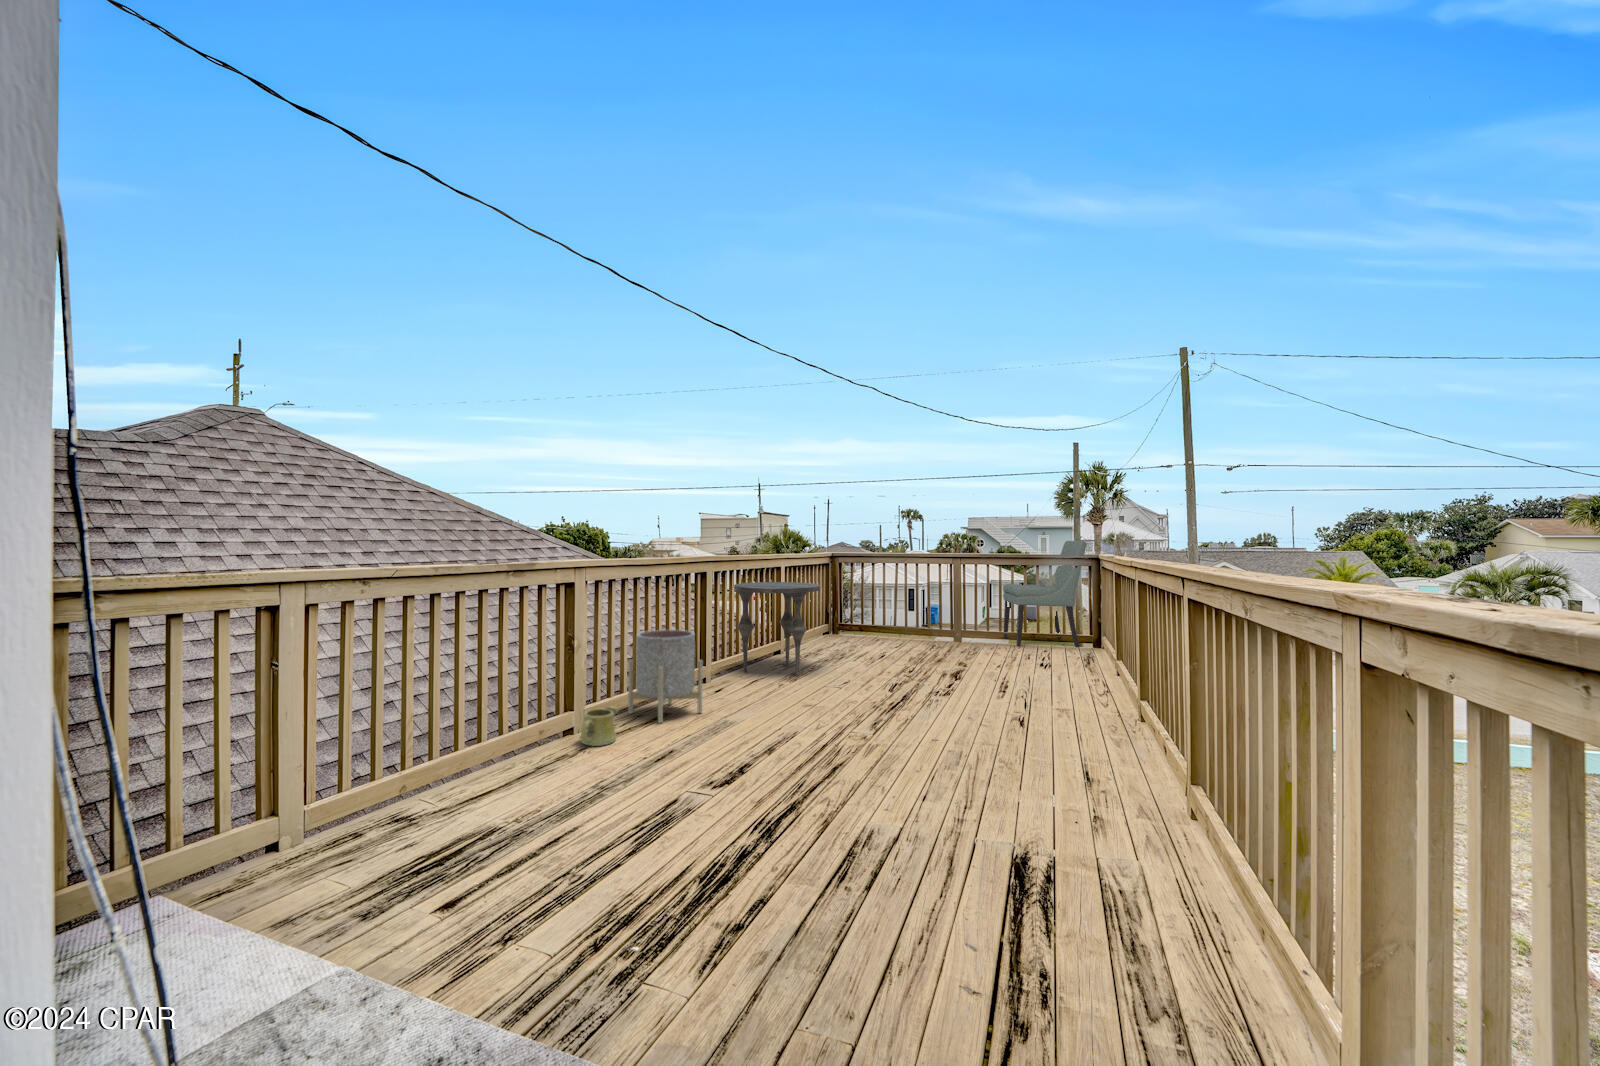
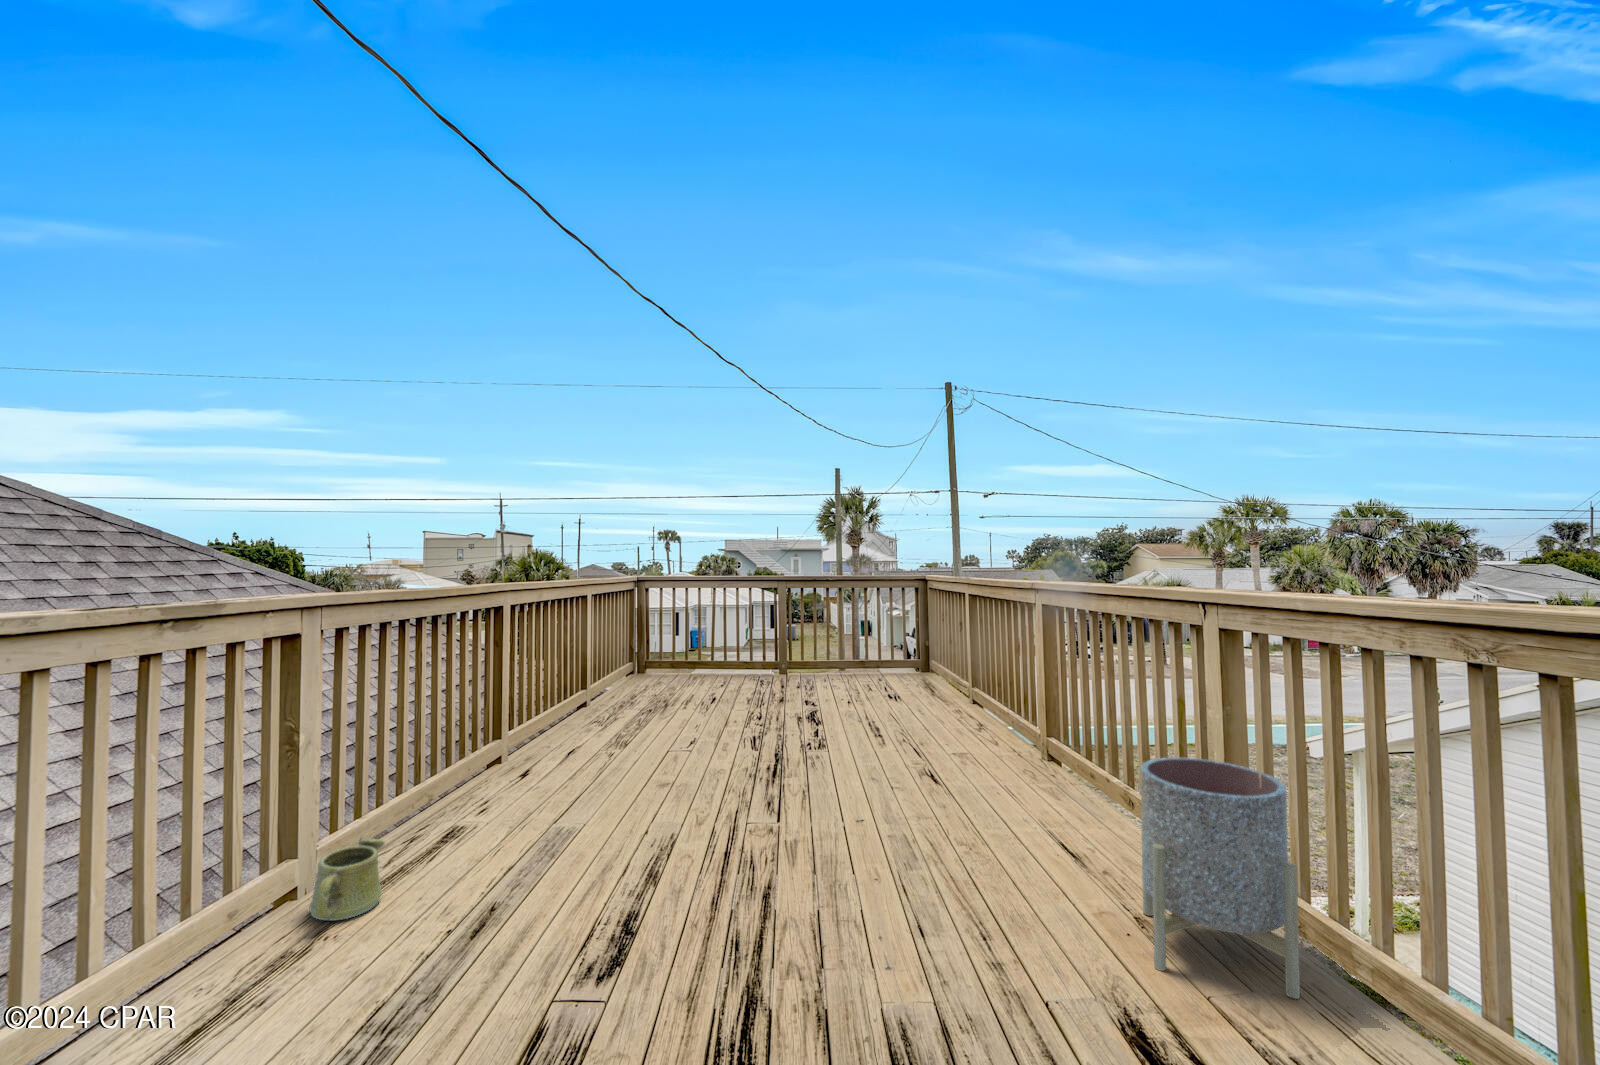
chair: present [1003,541,1087,647] -> none [825,561,909,673]
side table: present [734,582,820,677] -> none [539,614,655,737]
planter: present [628,630,703,723] -> present [1141,757,1300,999]

